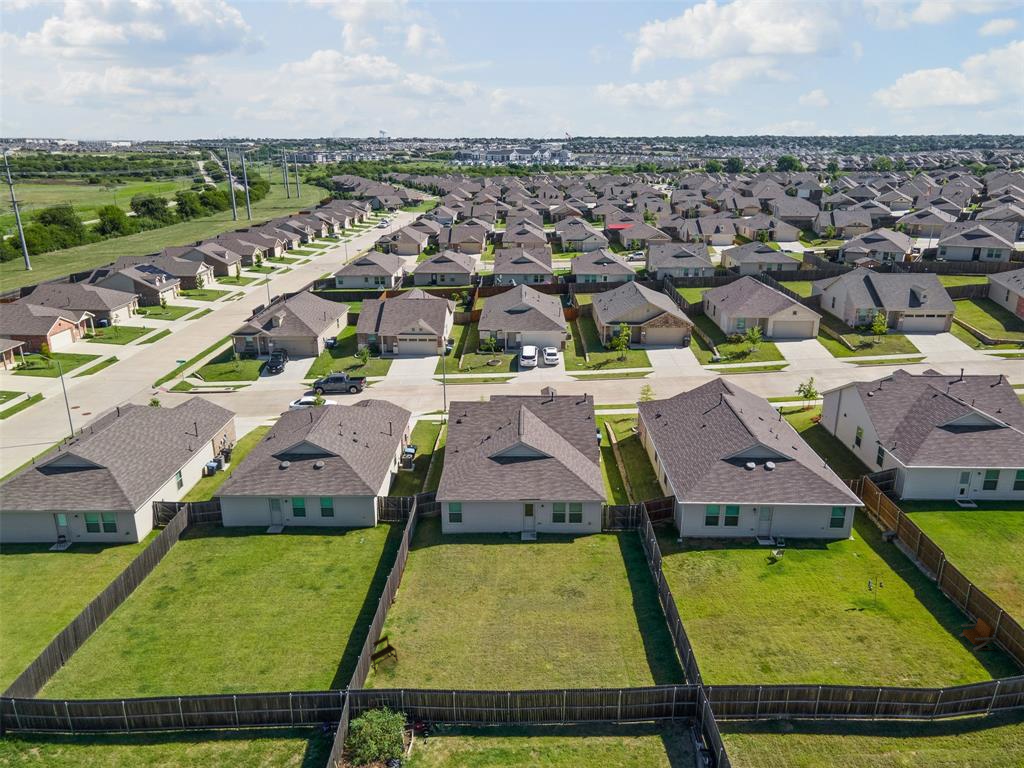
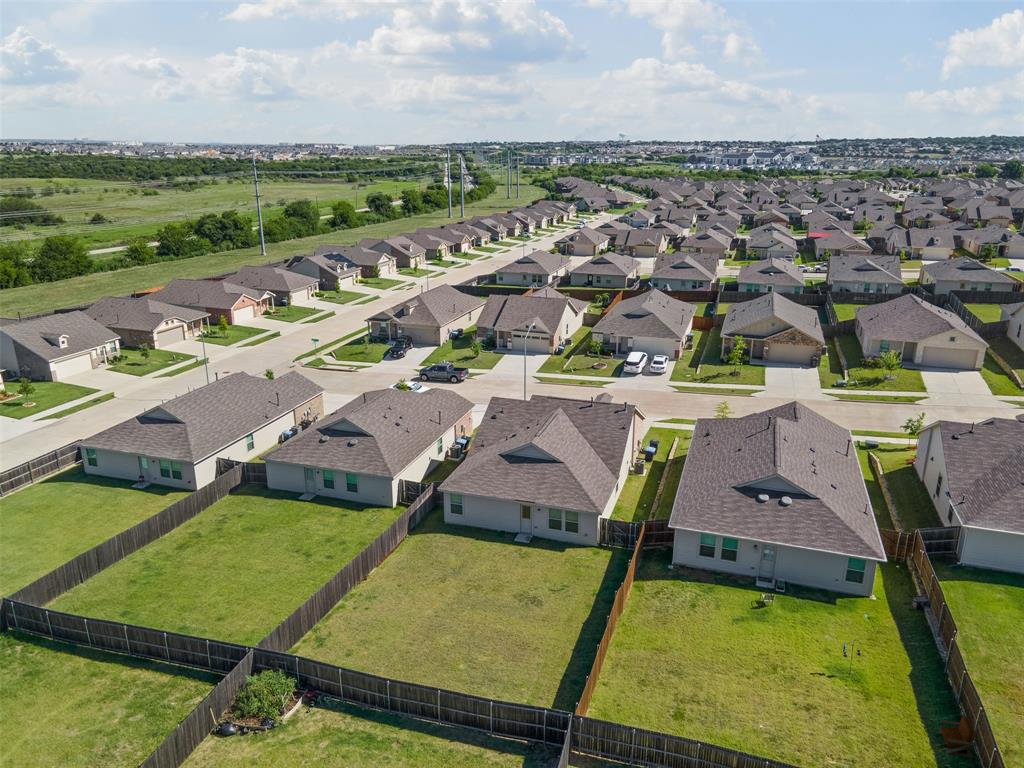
bench: present [369,636,398,674] -> none [304,606,333,640]

